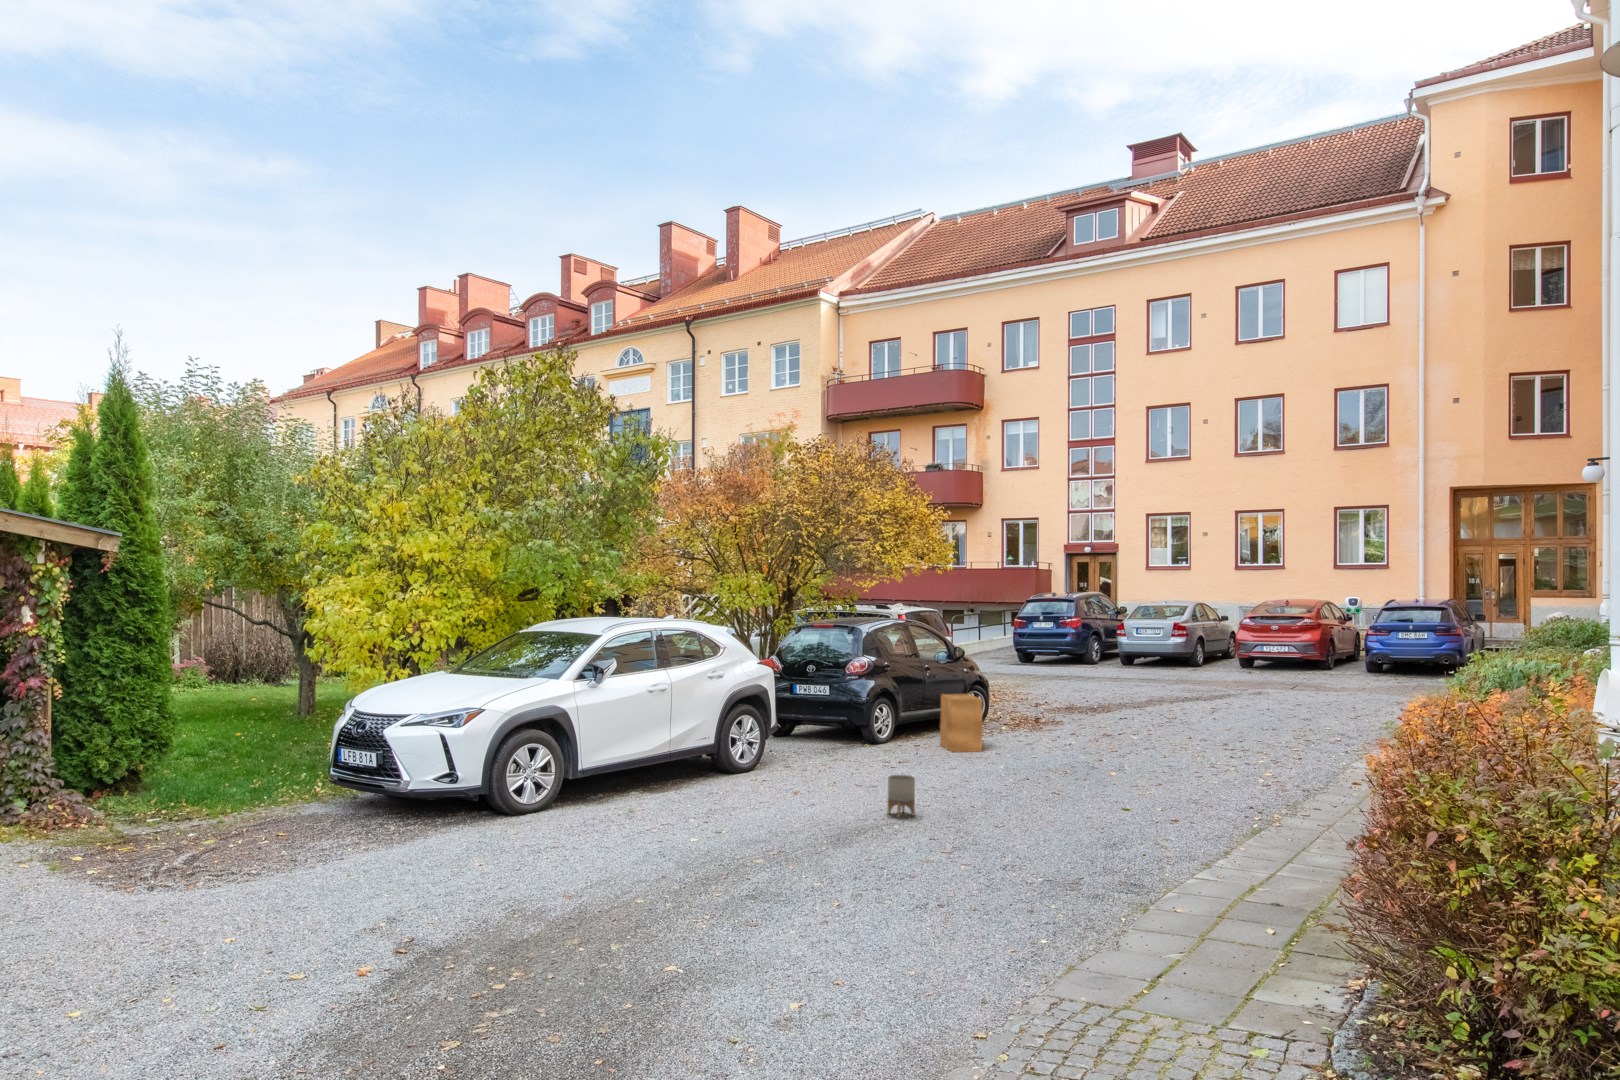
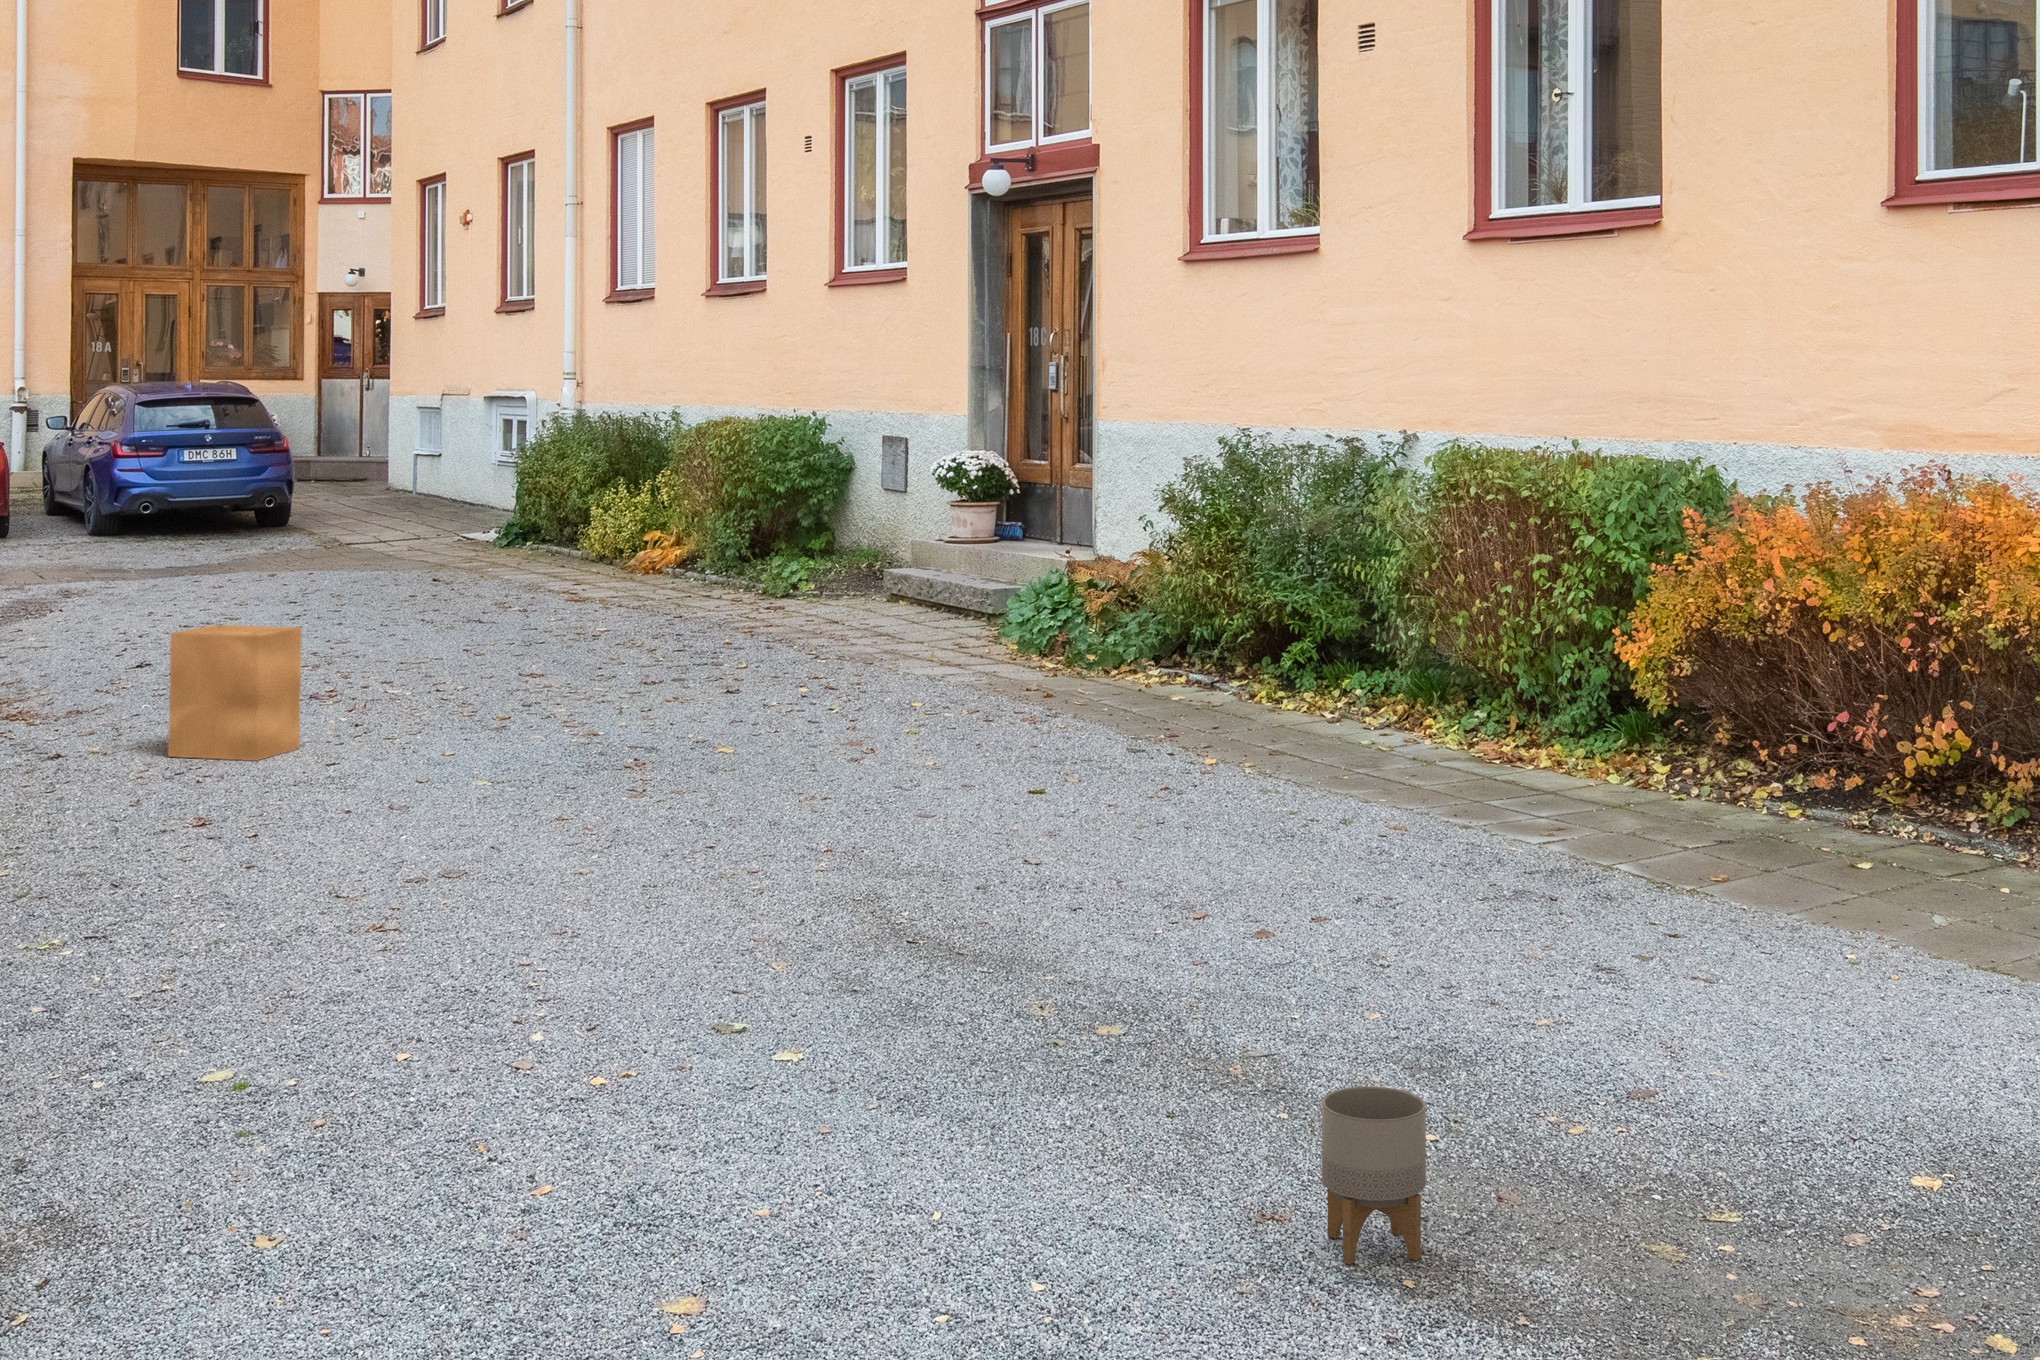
planter: present [887,775,915,818] -> present [1322,1087,1426,1264]

